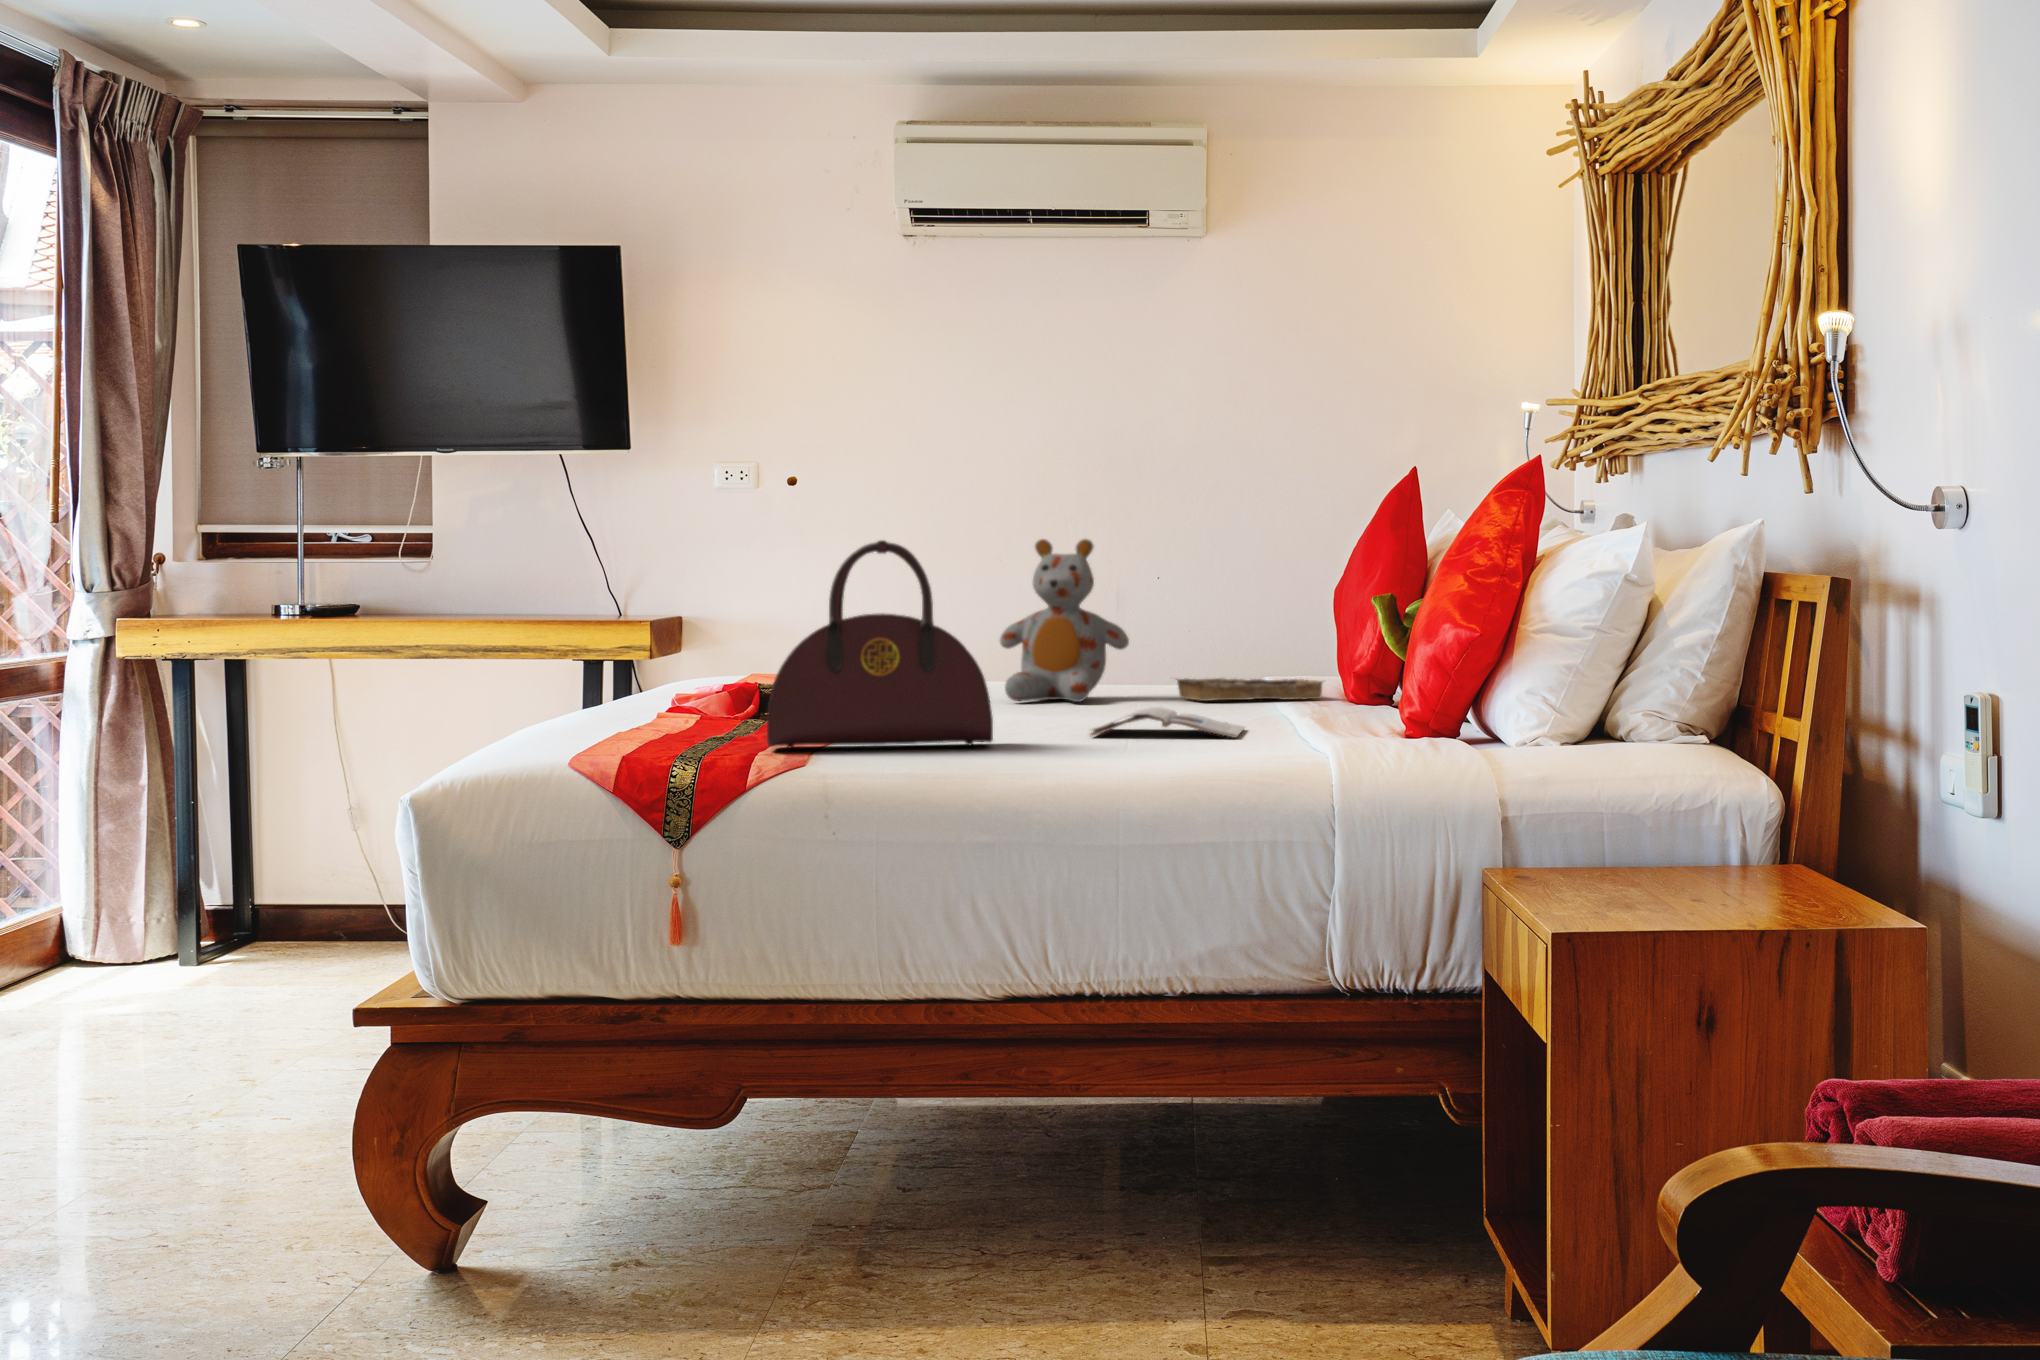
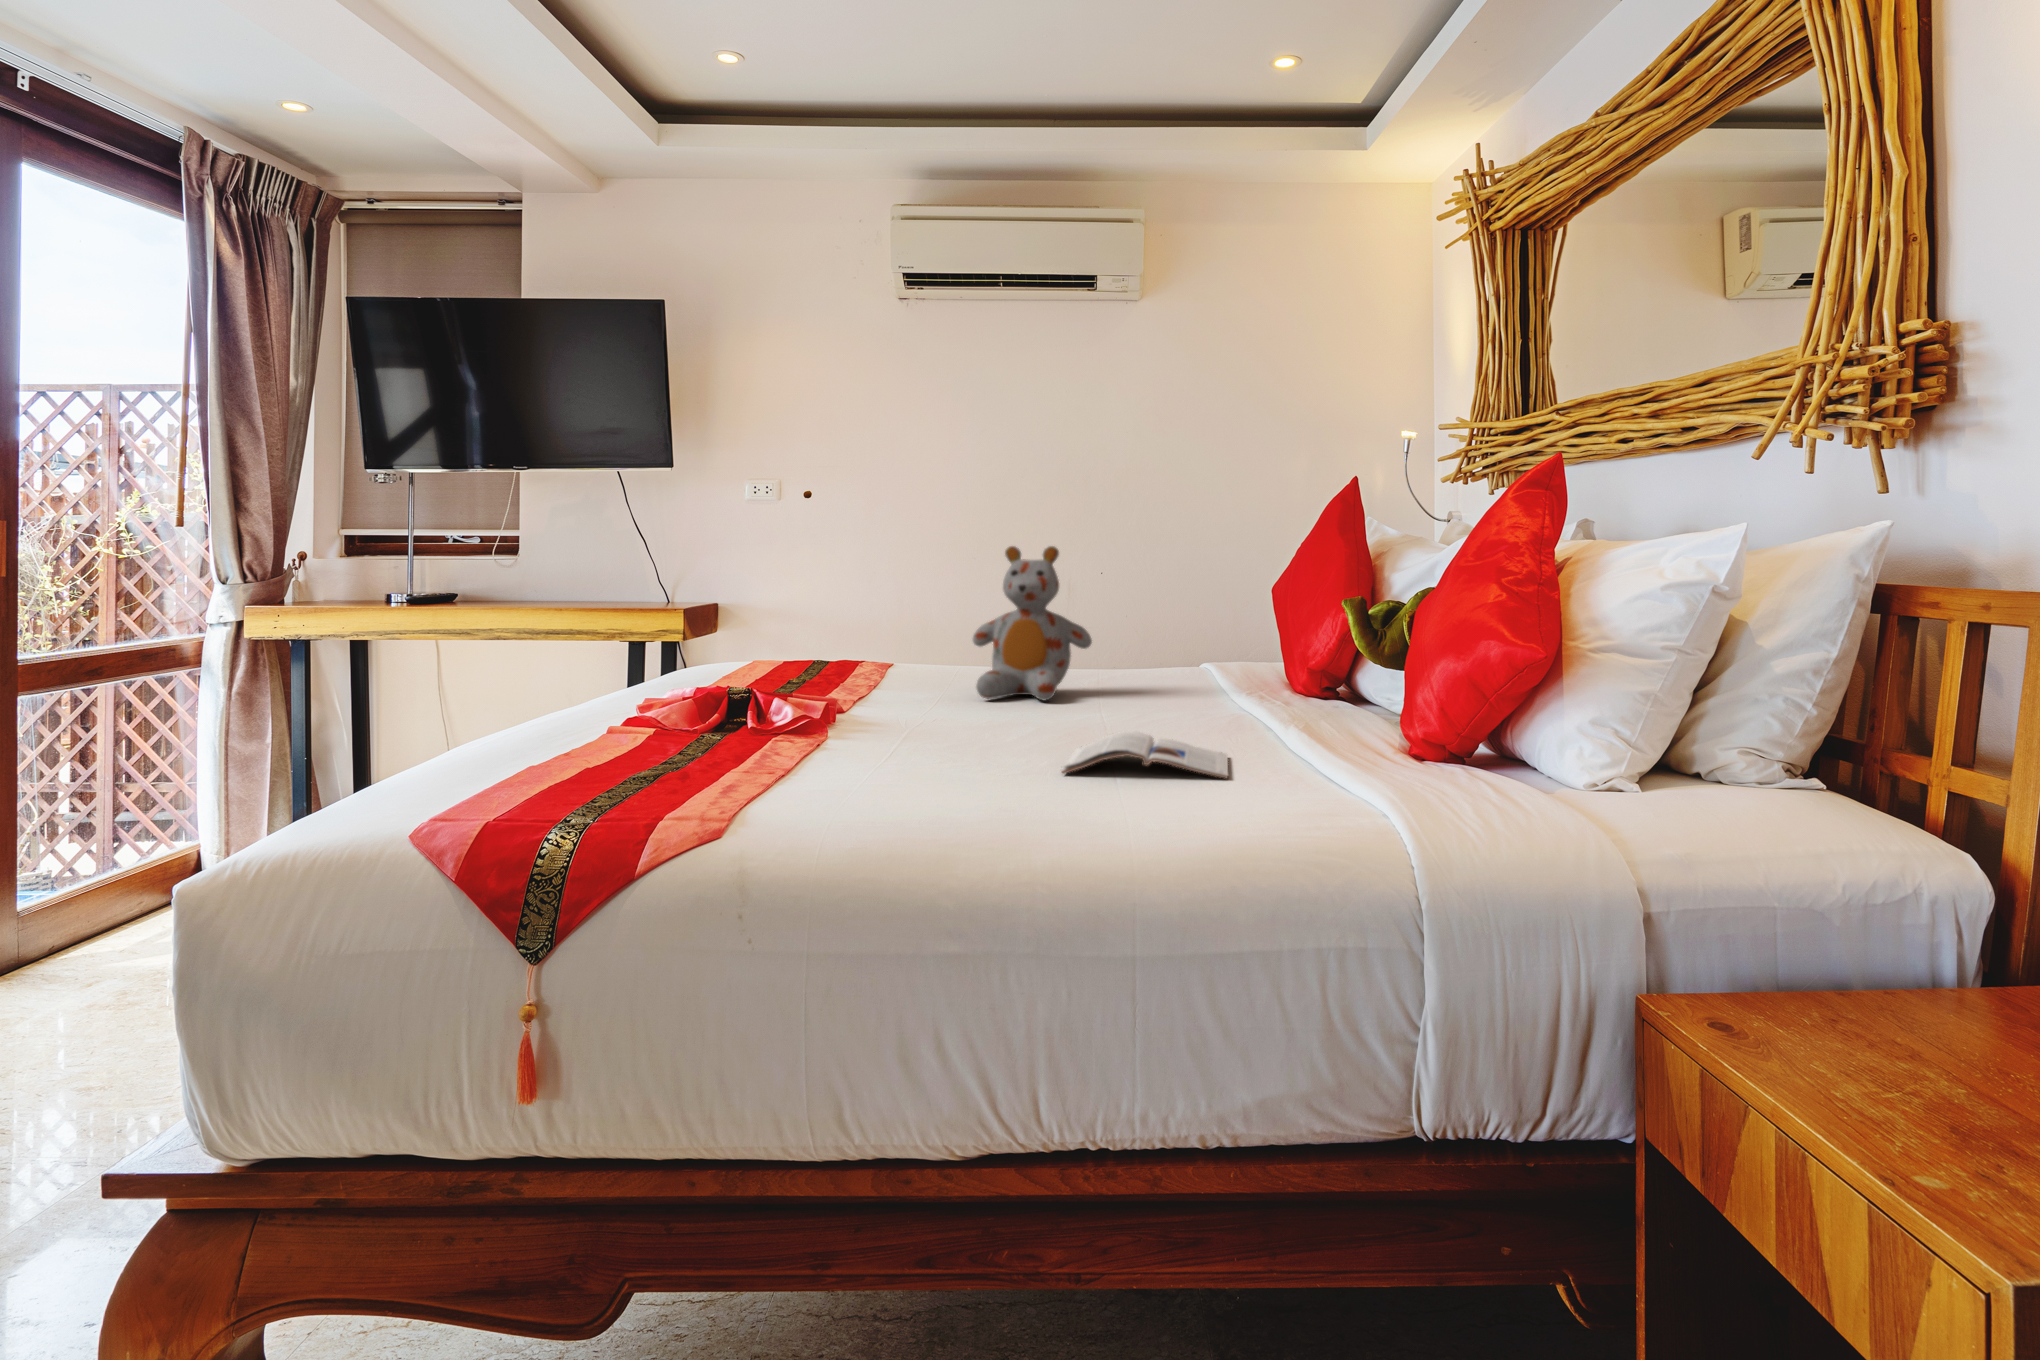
handbag: present [767,540,993,749] -> none [675,557,950,806]
tray: present [1176,678,1323,701] -> none [1130,674,1276,699]

